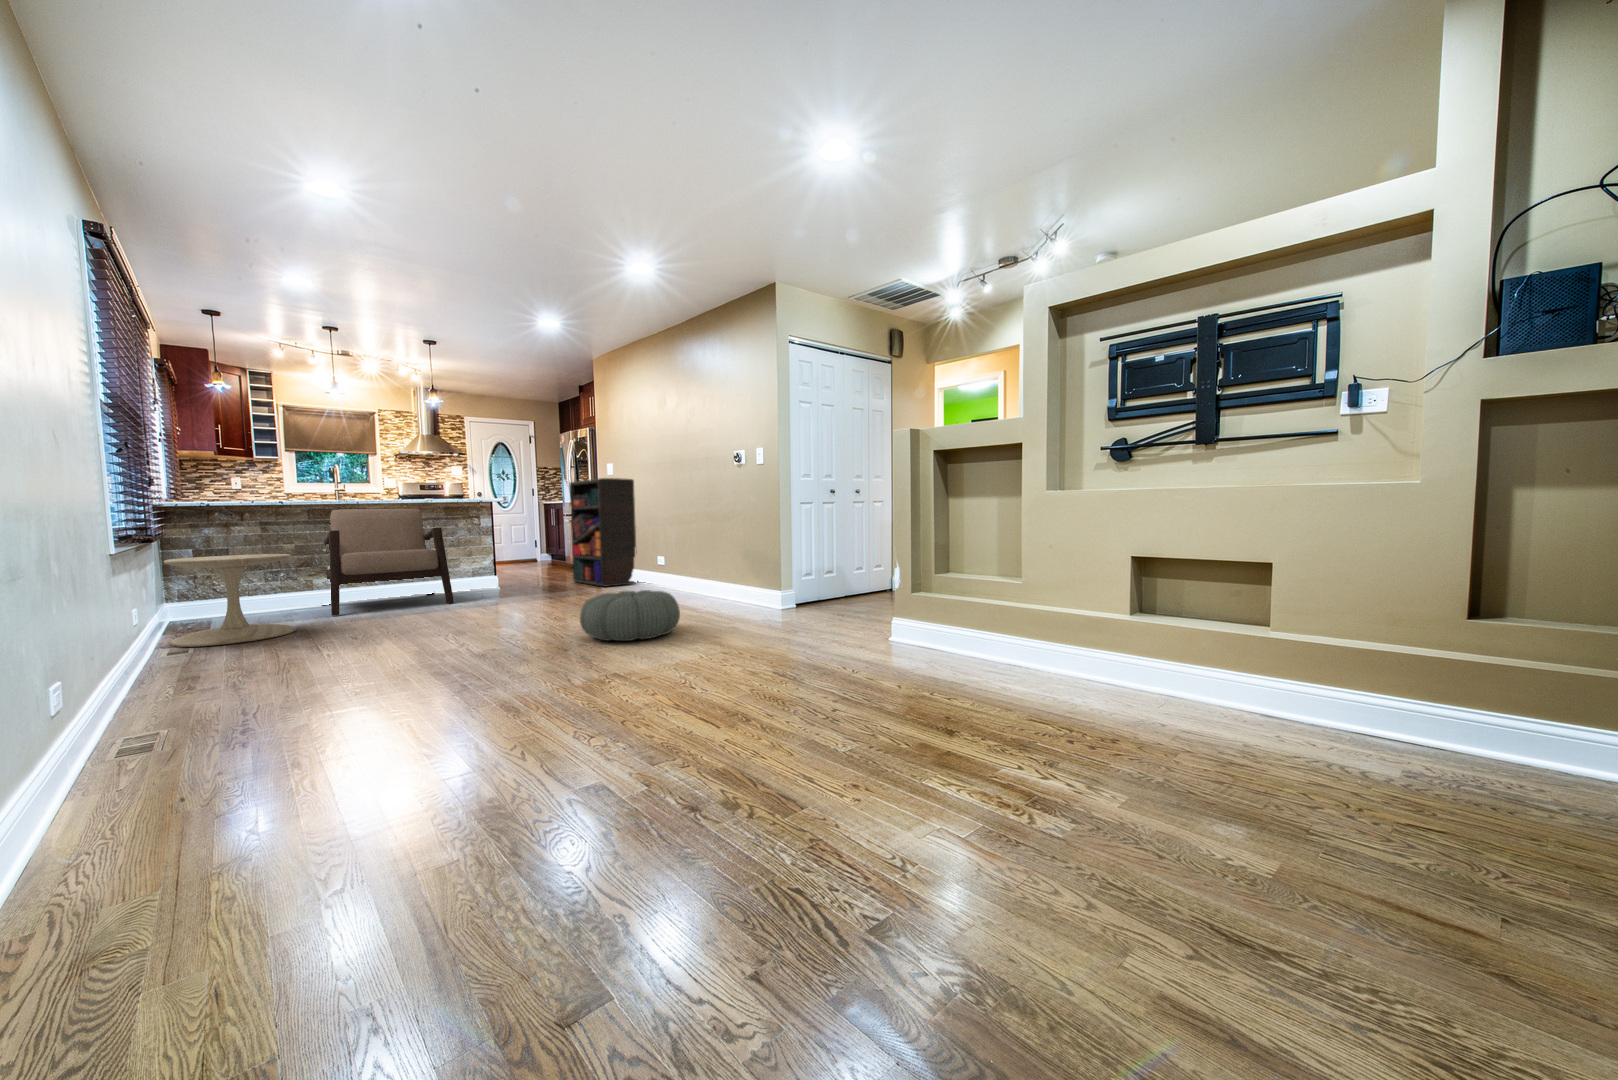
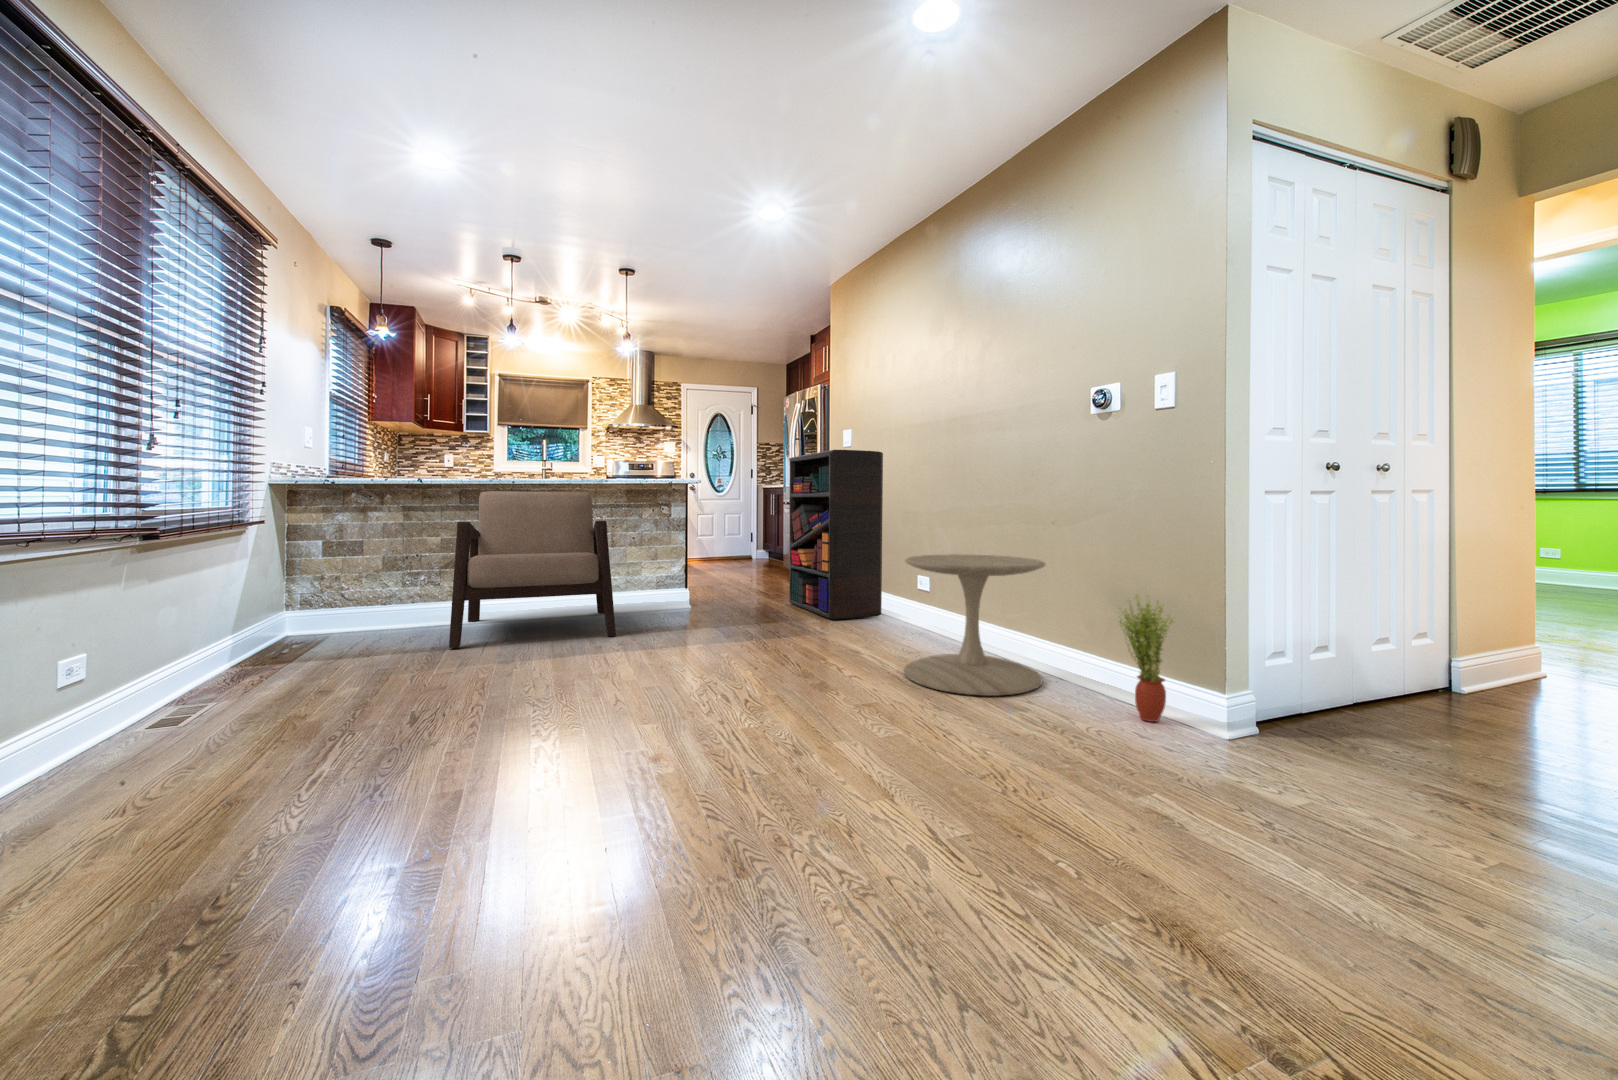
potted plant: none [741,549,762,606] -> present [1119,596,1173,722]
side table: present [164,554,296,647] -> present [904,554,1045,696]
pouf: present [580,590,680,641] -> none [774,699,1033,884]

